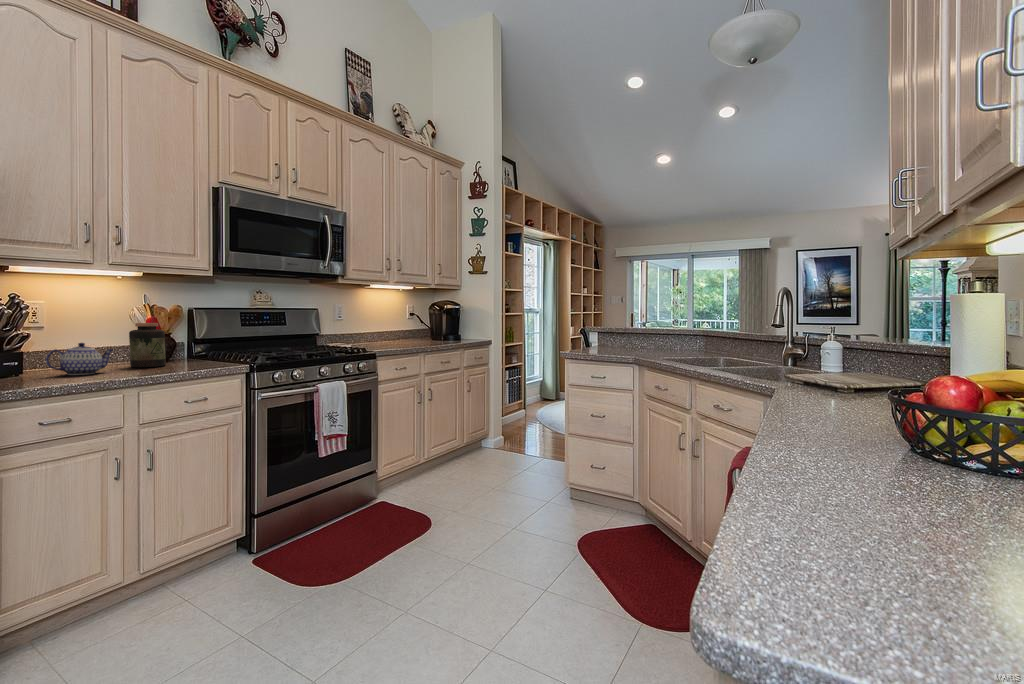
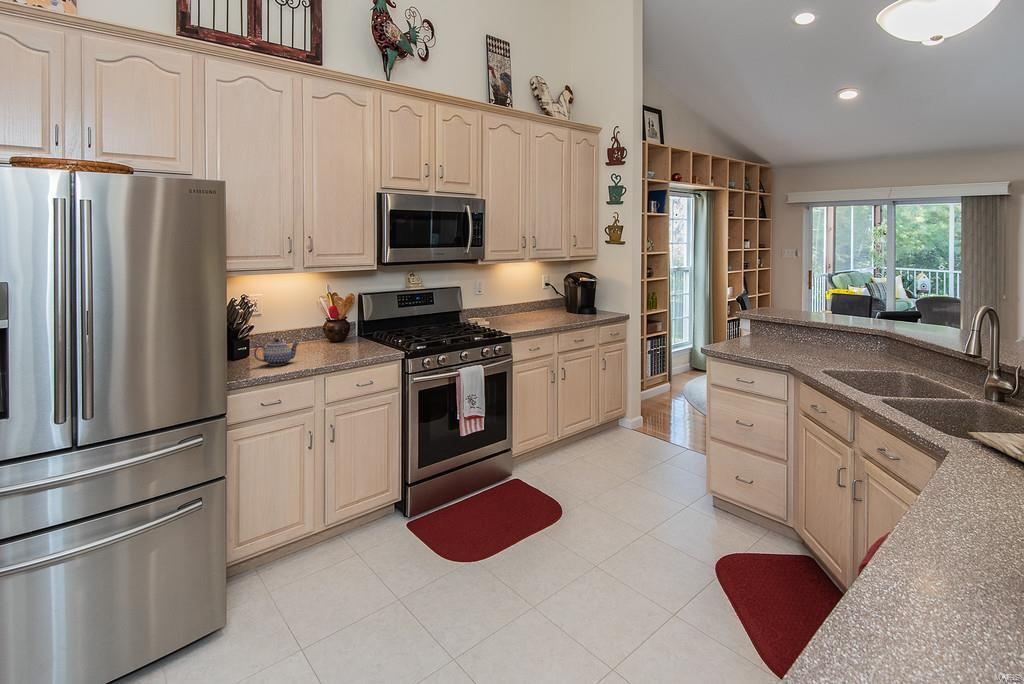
jar: present [129,323,166,367] -> none [309,317,336,356]

